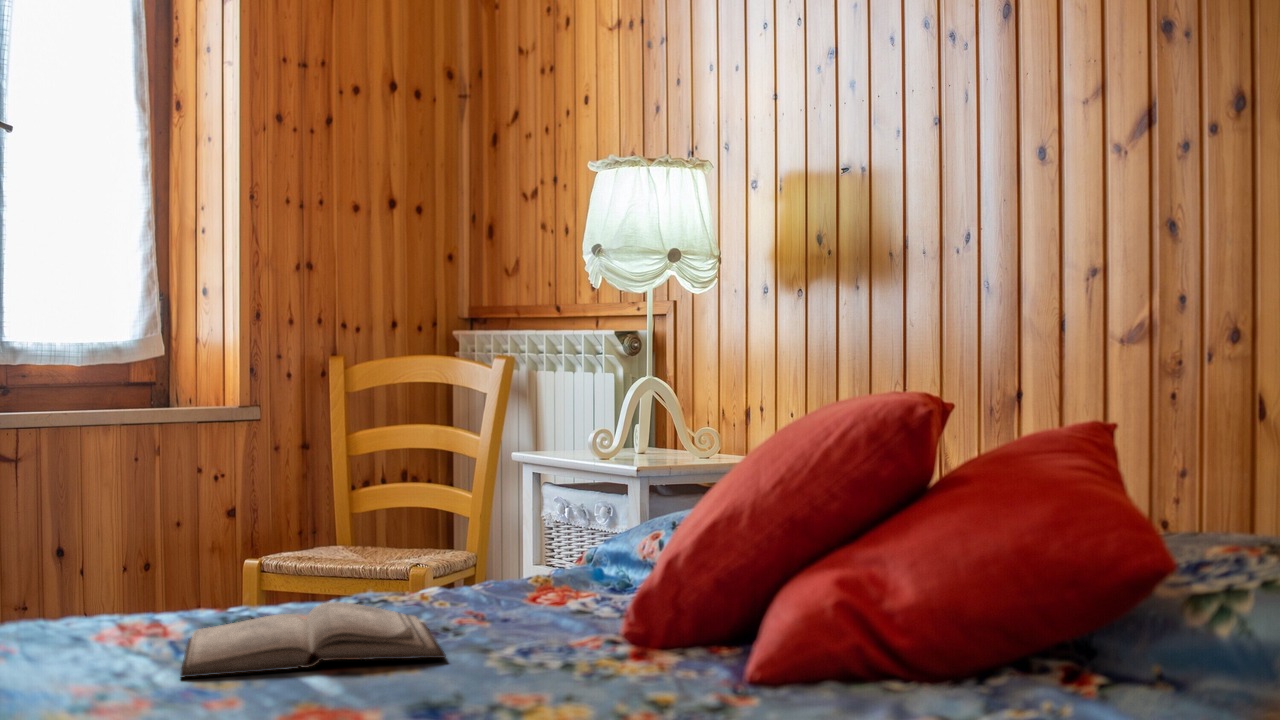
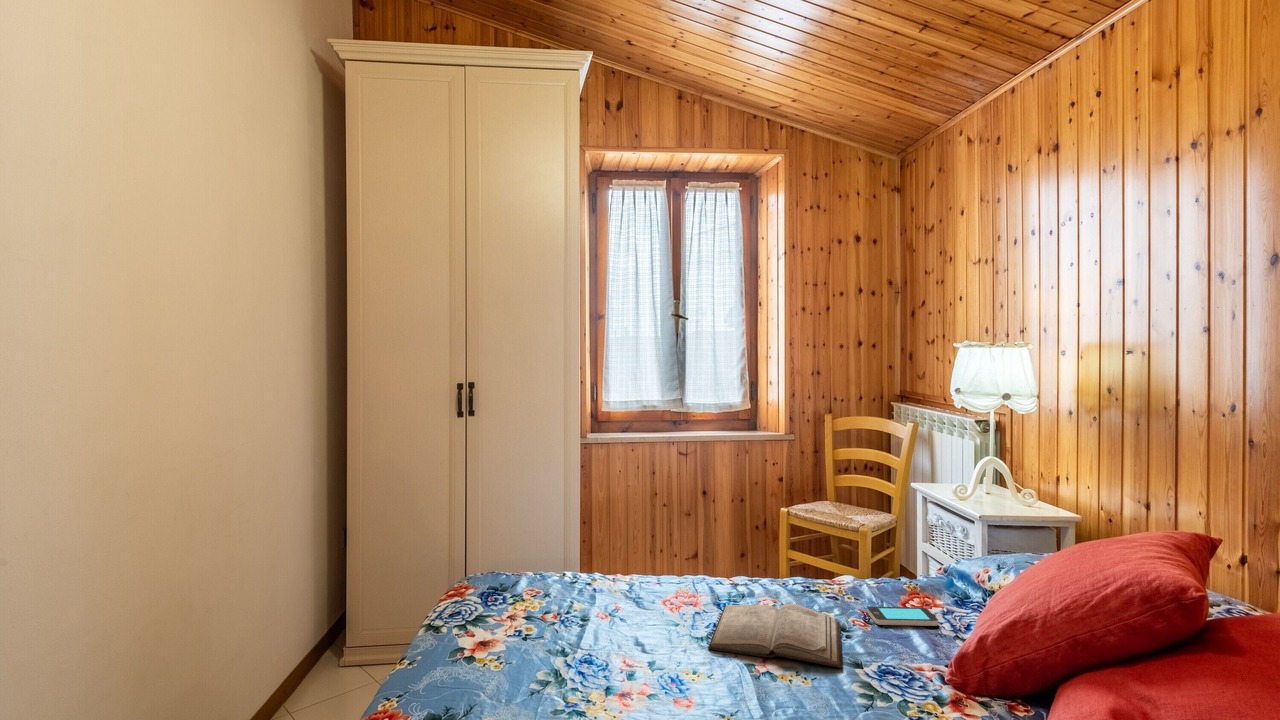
smartphone: none [469,589,592,616] -> present [867,607,938,626]

